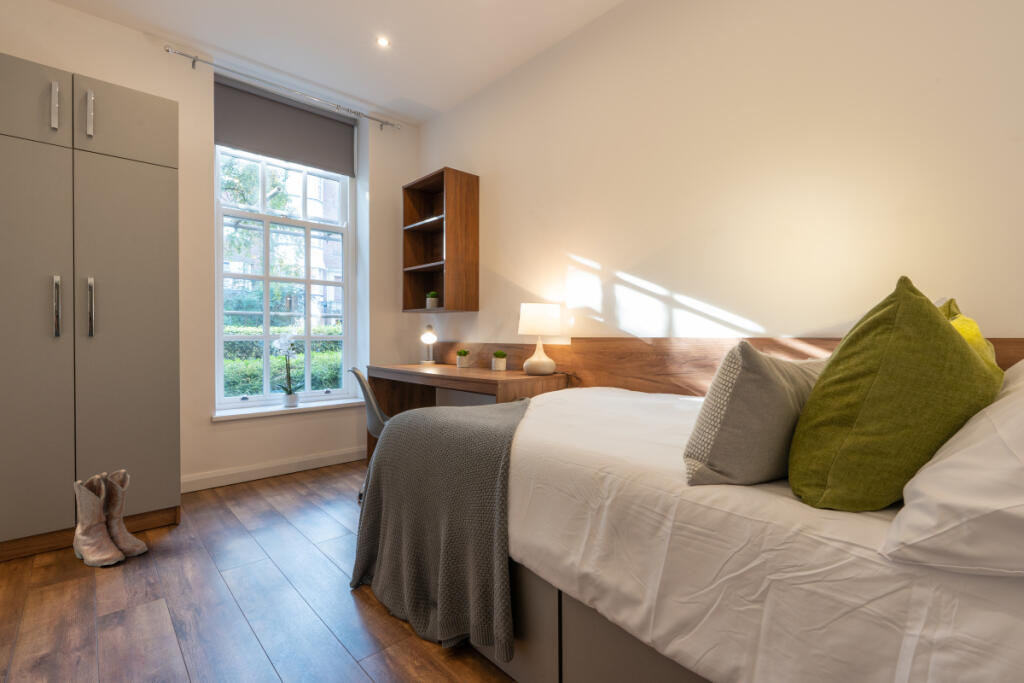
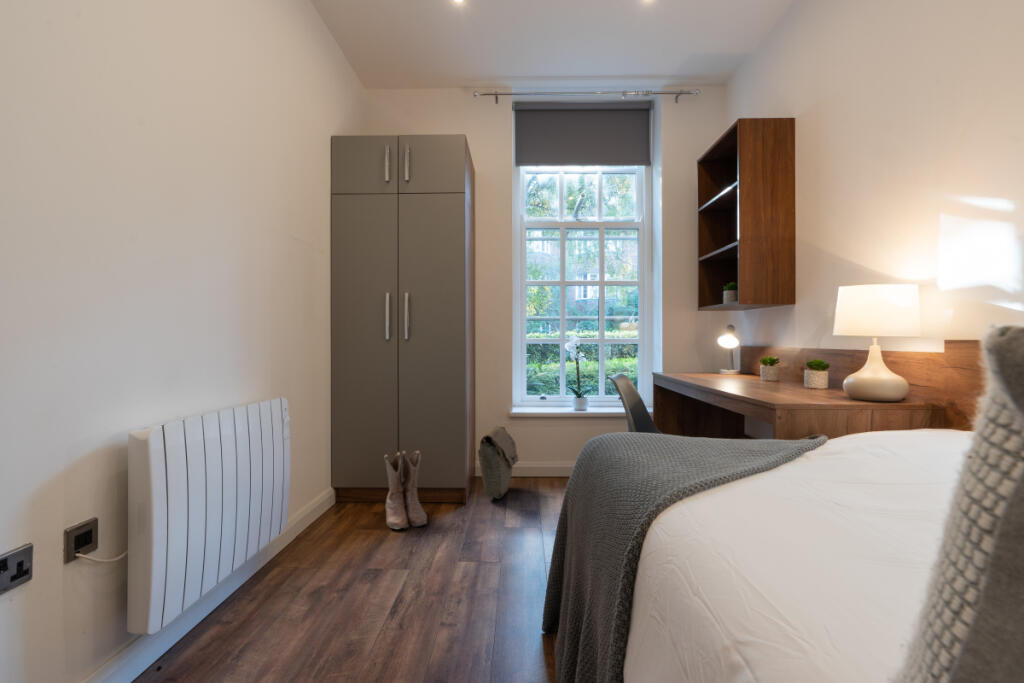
bag: none [193,431,240,508] -> present [478,426,518,499]

